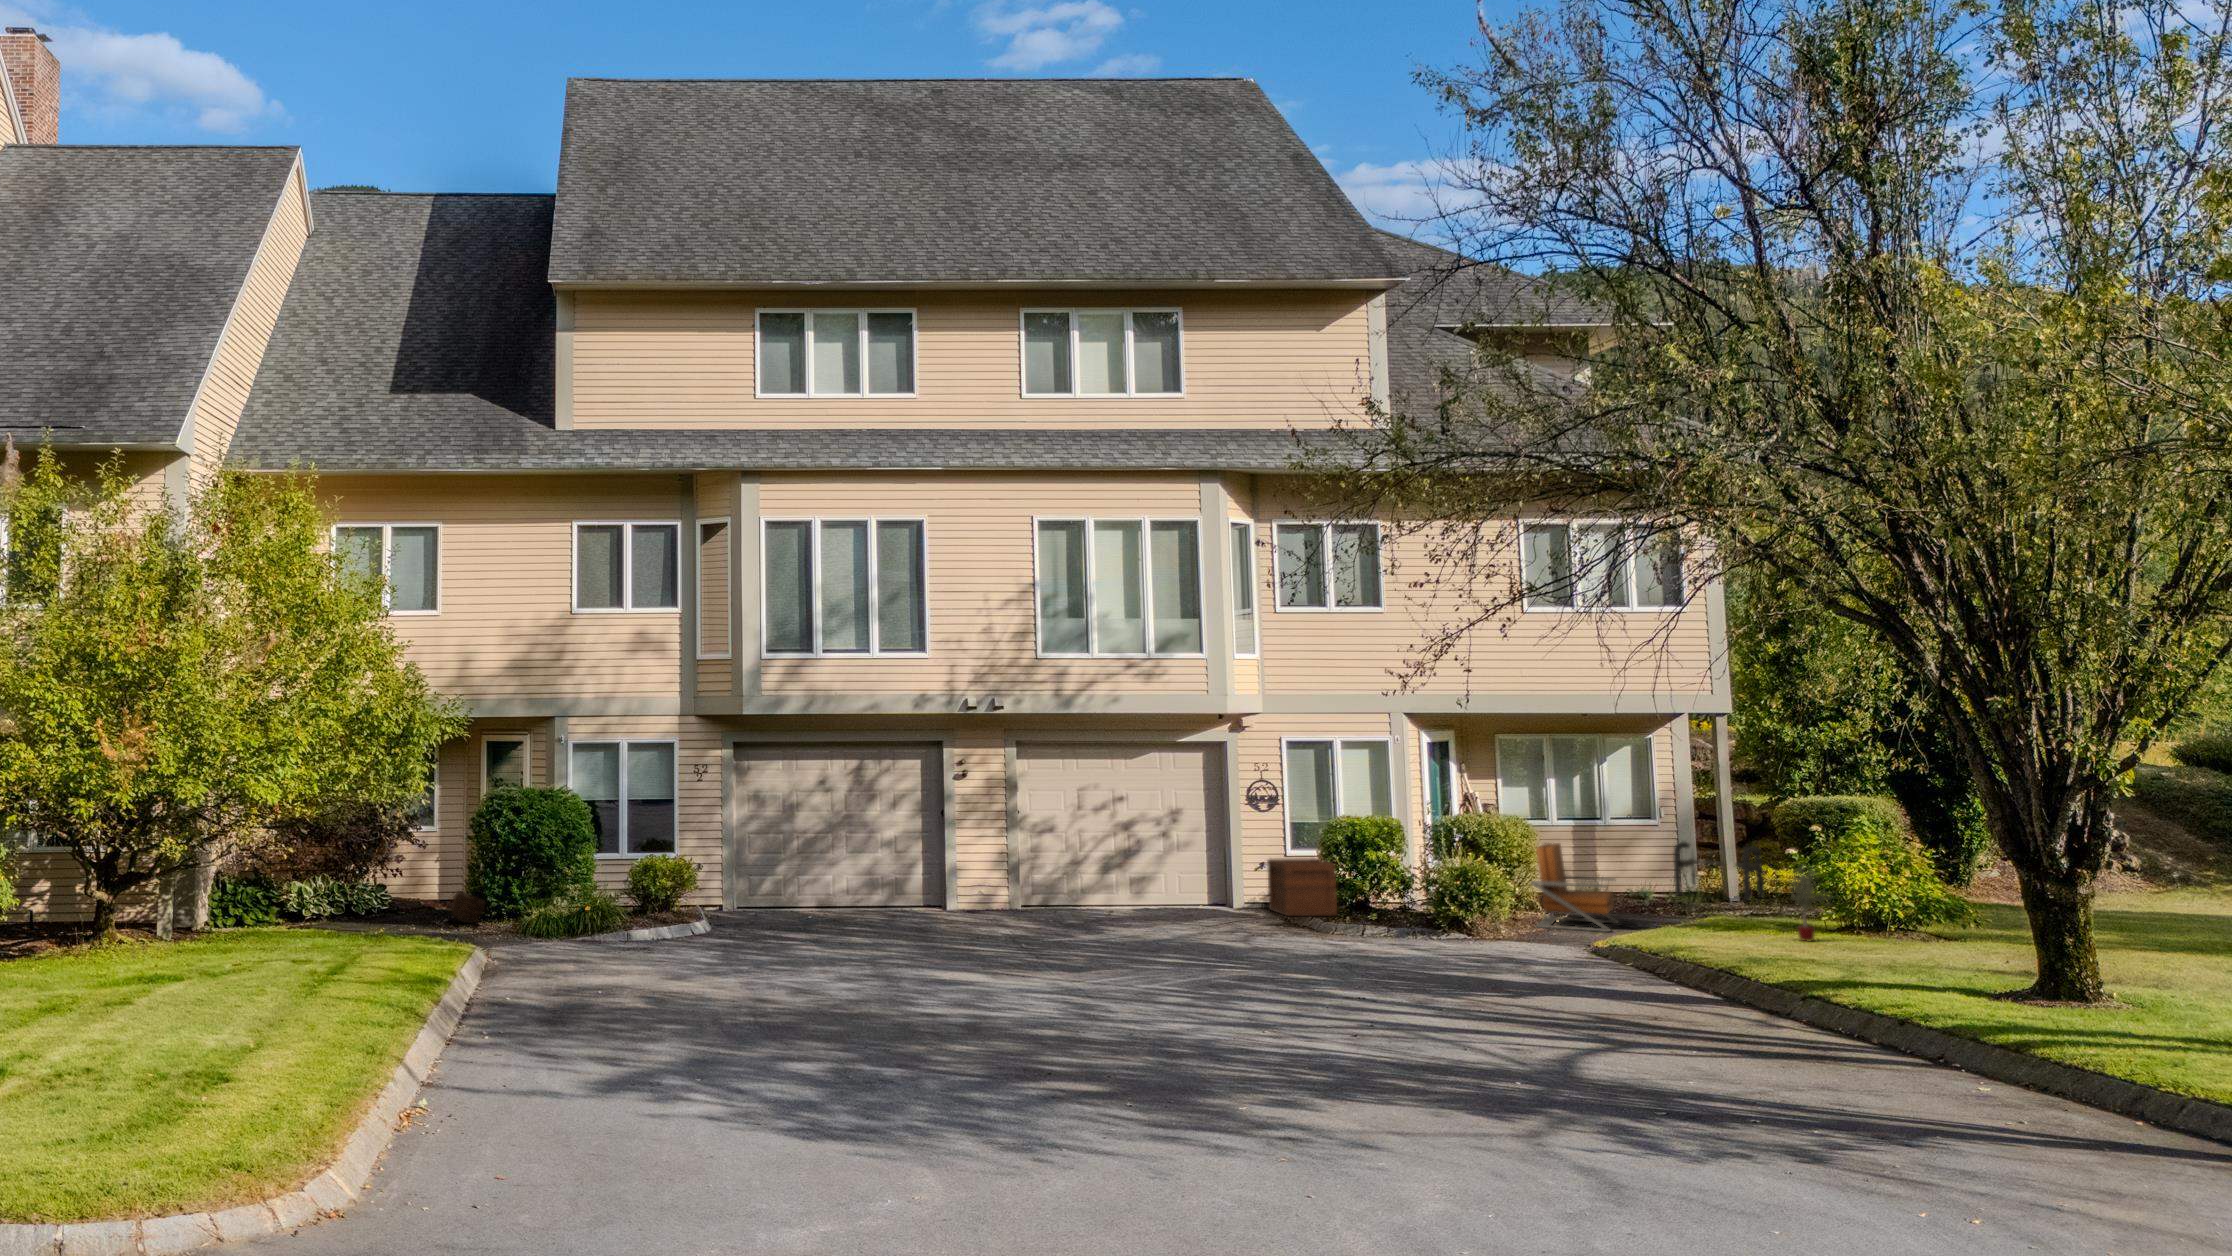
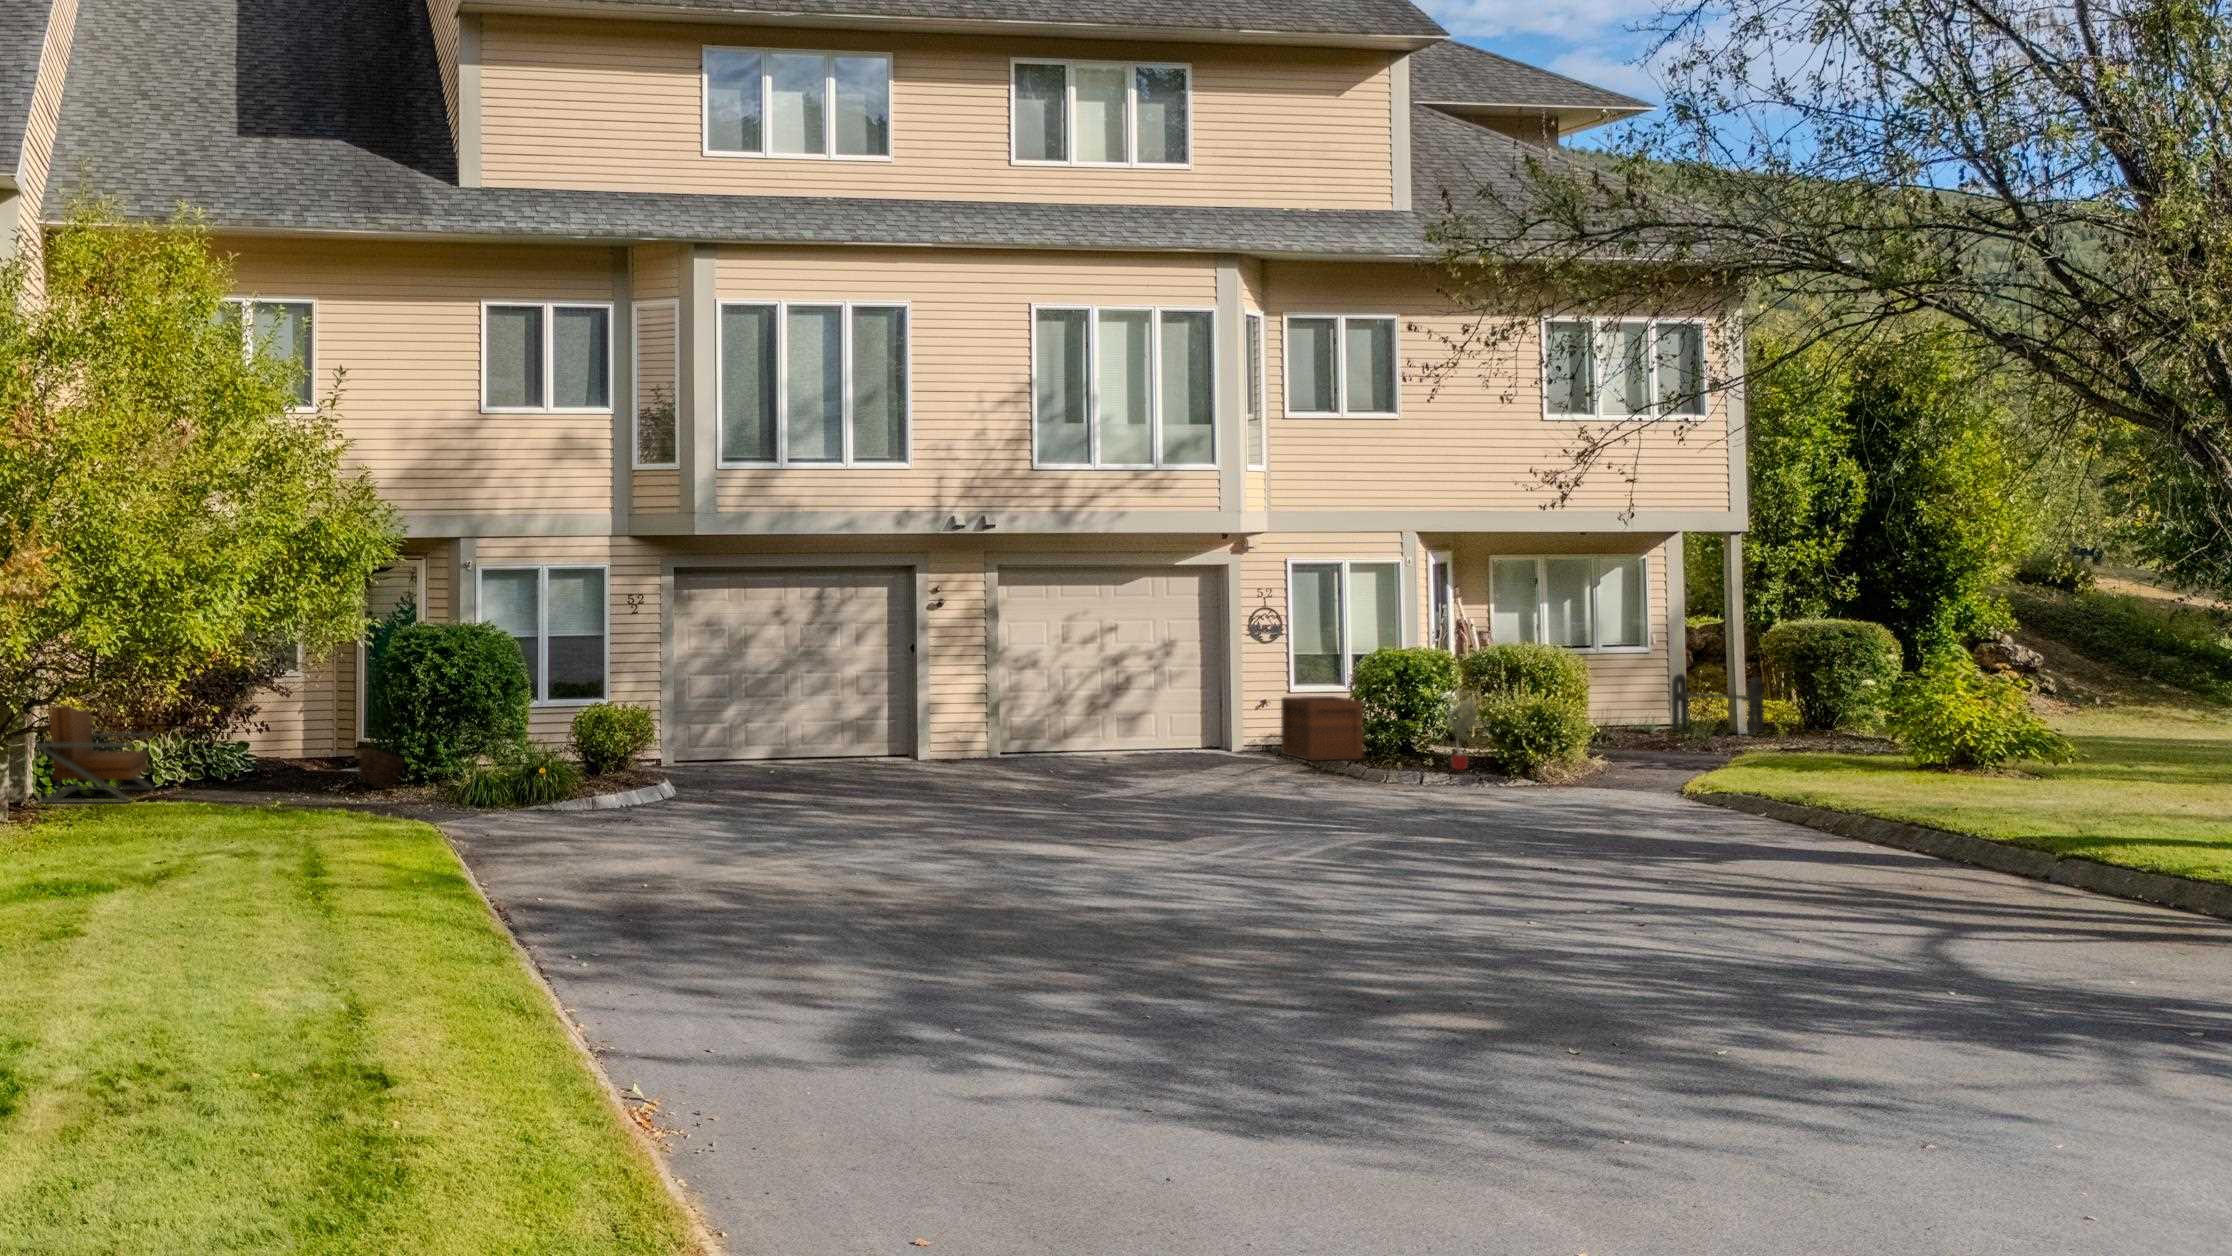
lounge chair: present [1531,843,1618,932] -> present [37,705,153,803]
potted tree: present [1791,864,1832,941] -> present [1446,691,1490,770]

